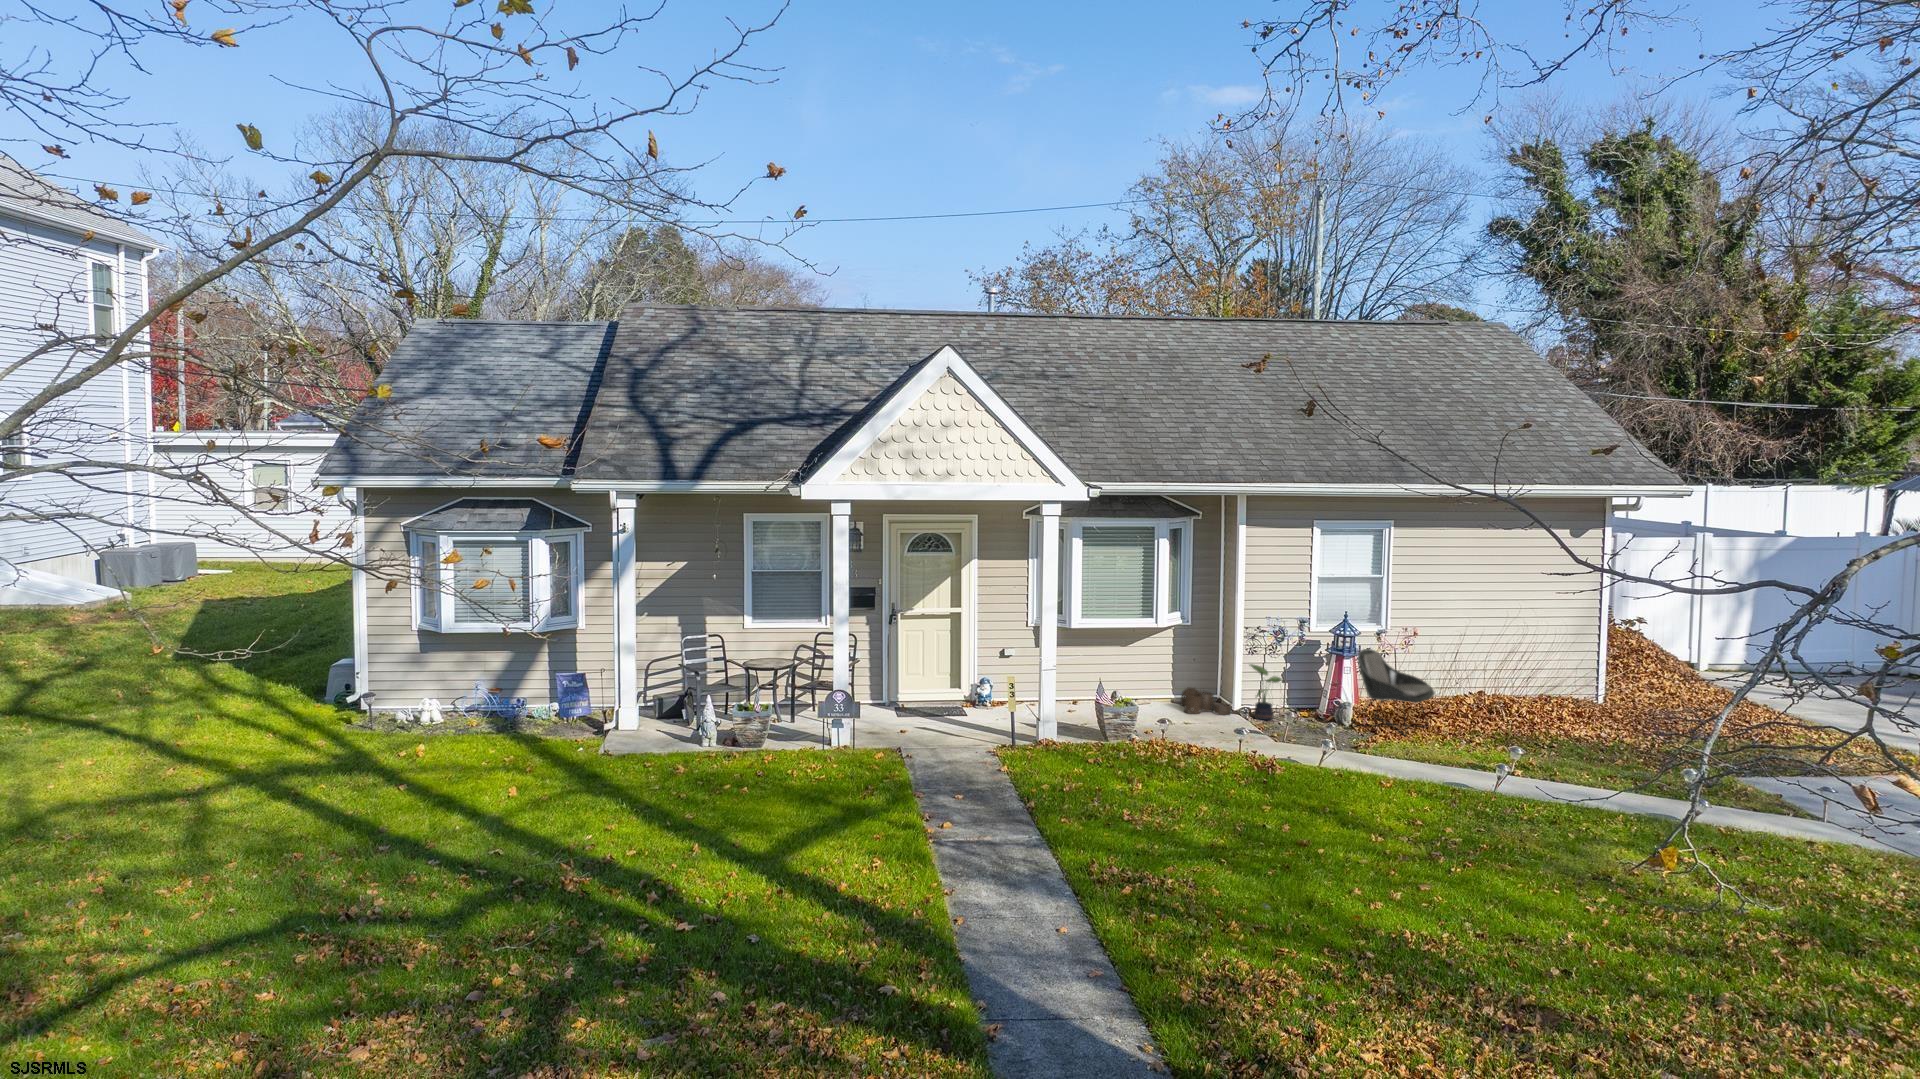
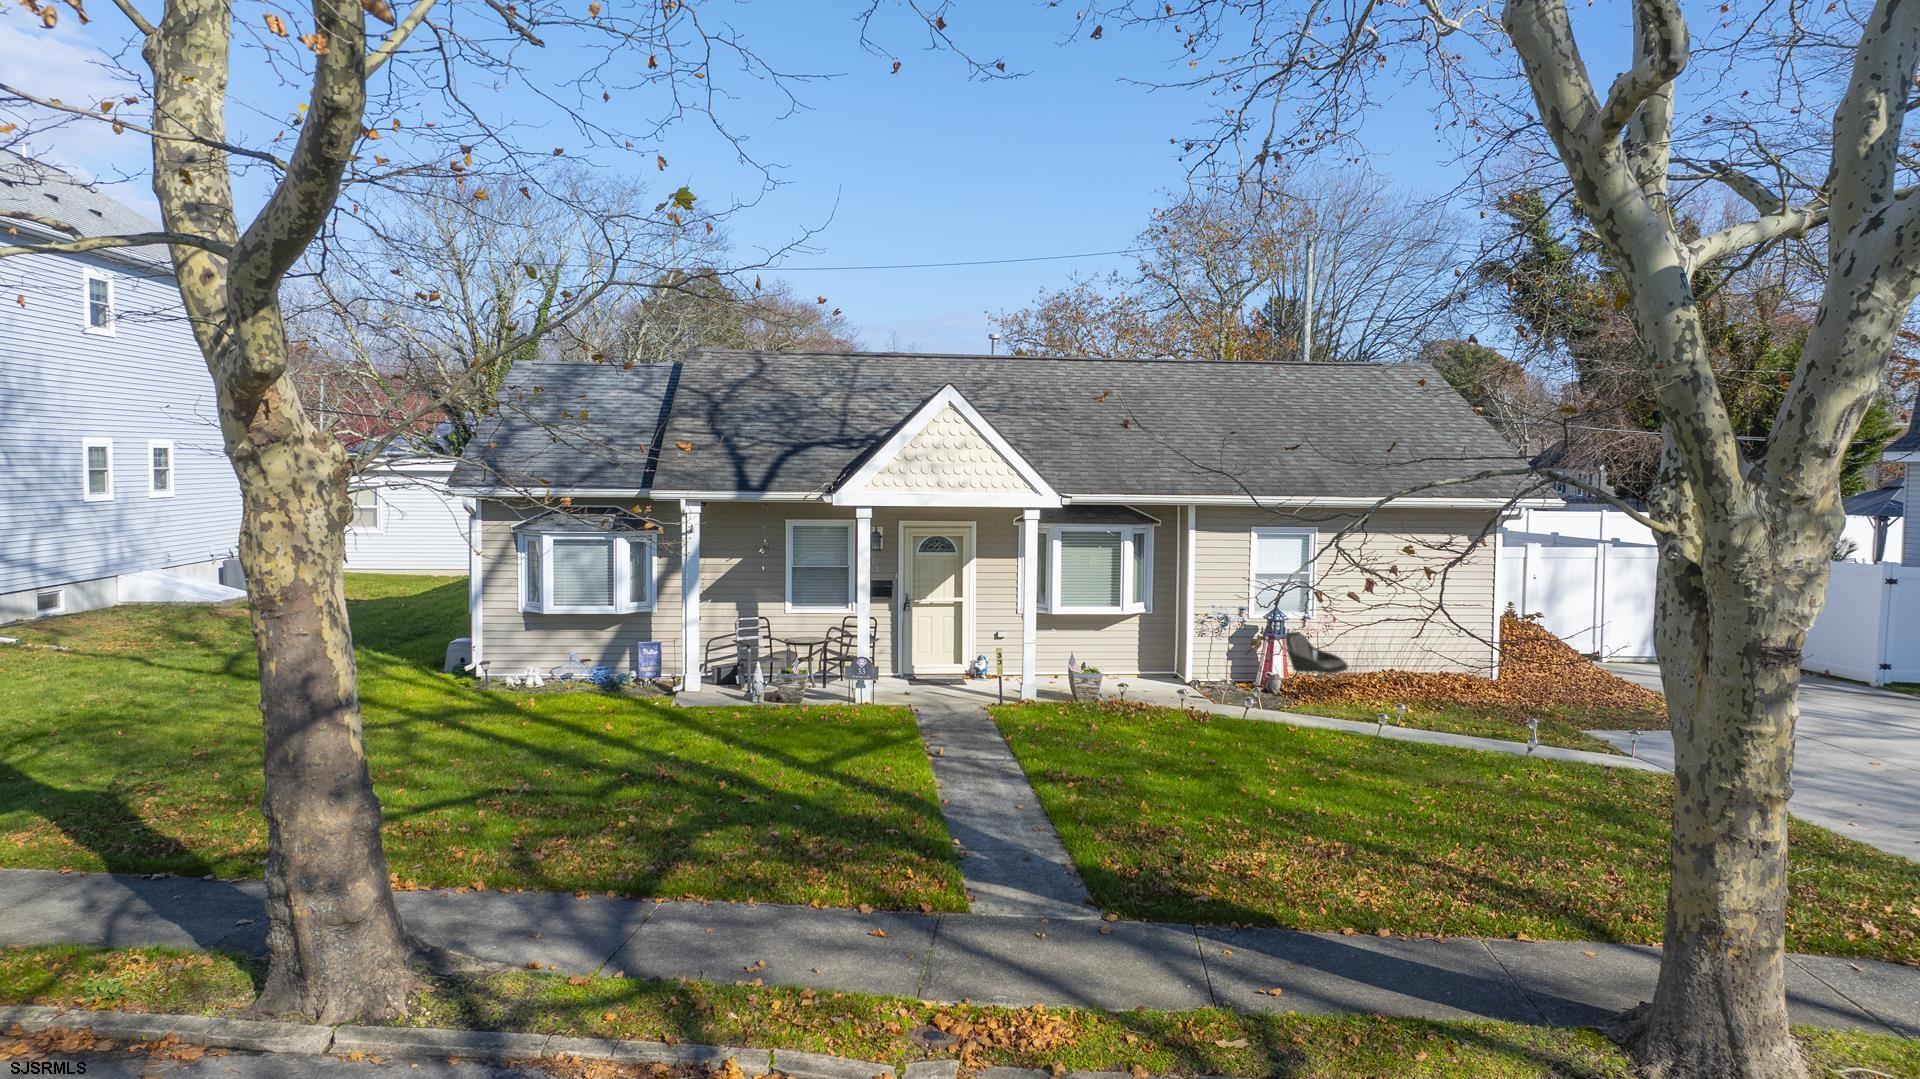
potted plant: present [1250,664,1282,720] -> none [1197,644,1226,690]
woven basket: present [1180,688,1230,715] -> none [1143,663,1183,686]

